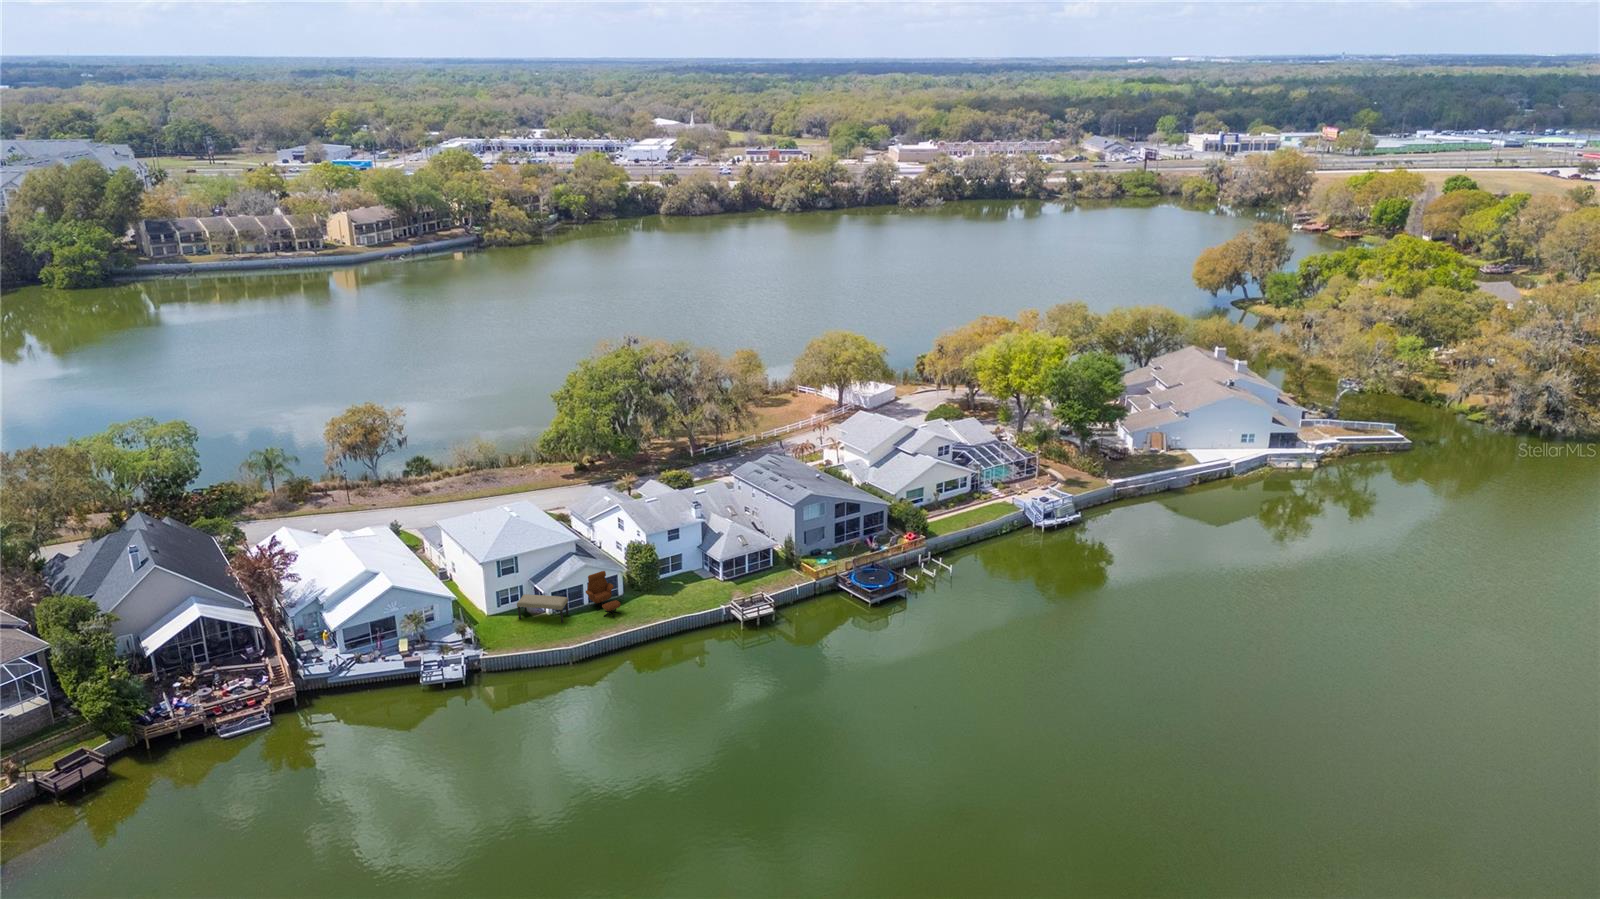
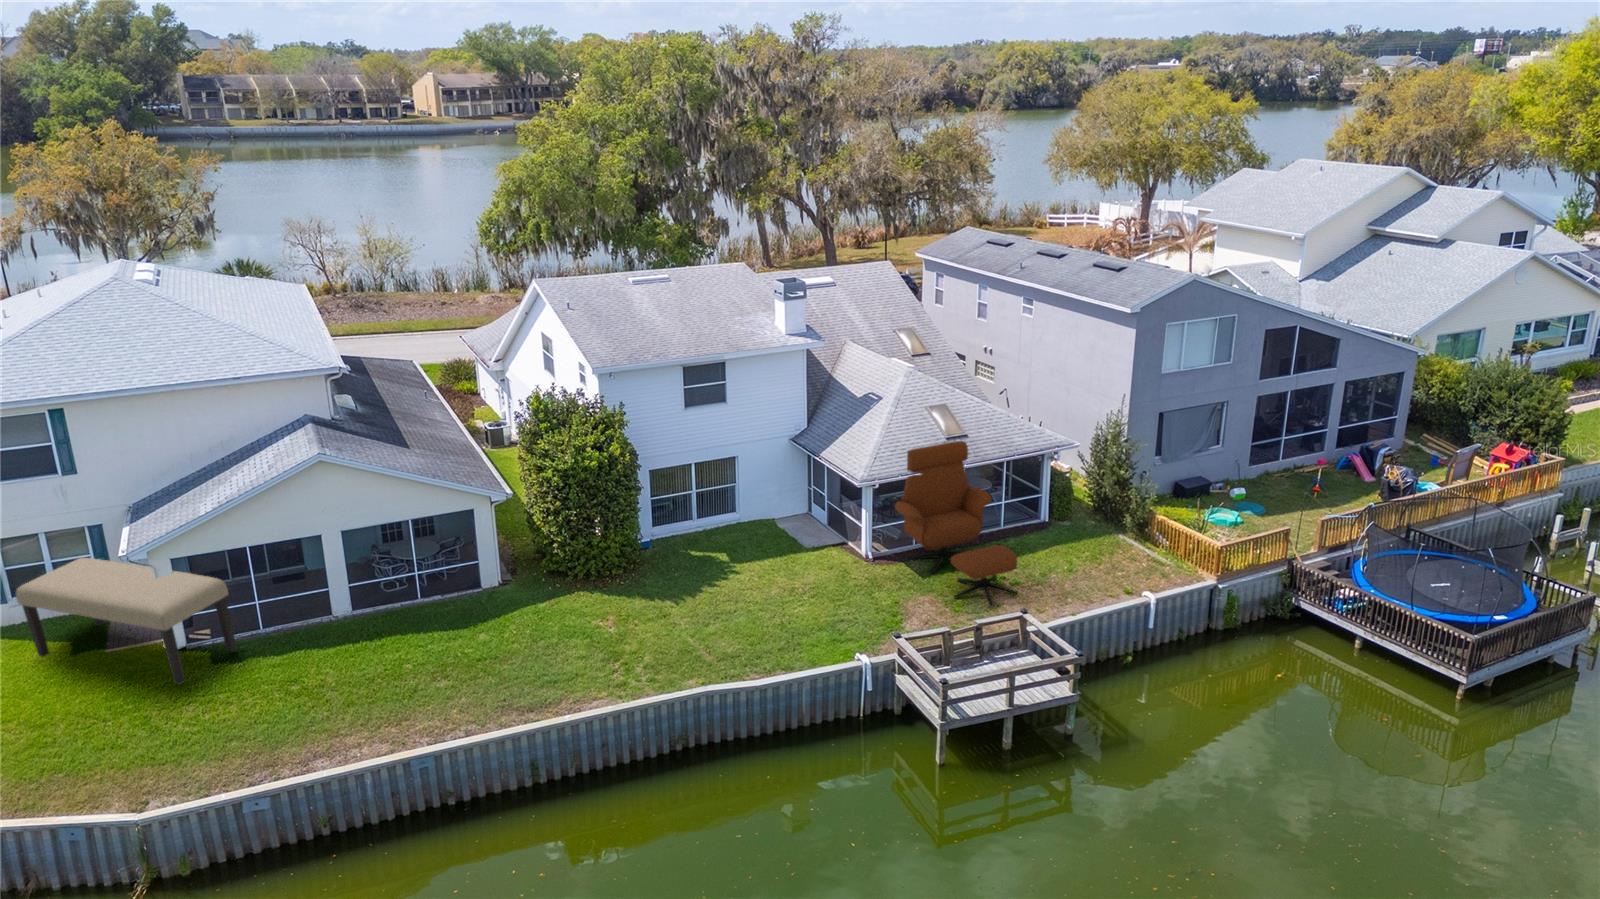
lounge chair: present [586,571,621,618] -> present [895,441,1018,607]

